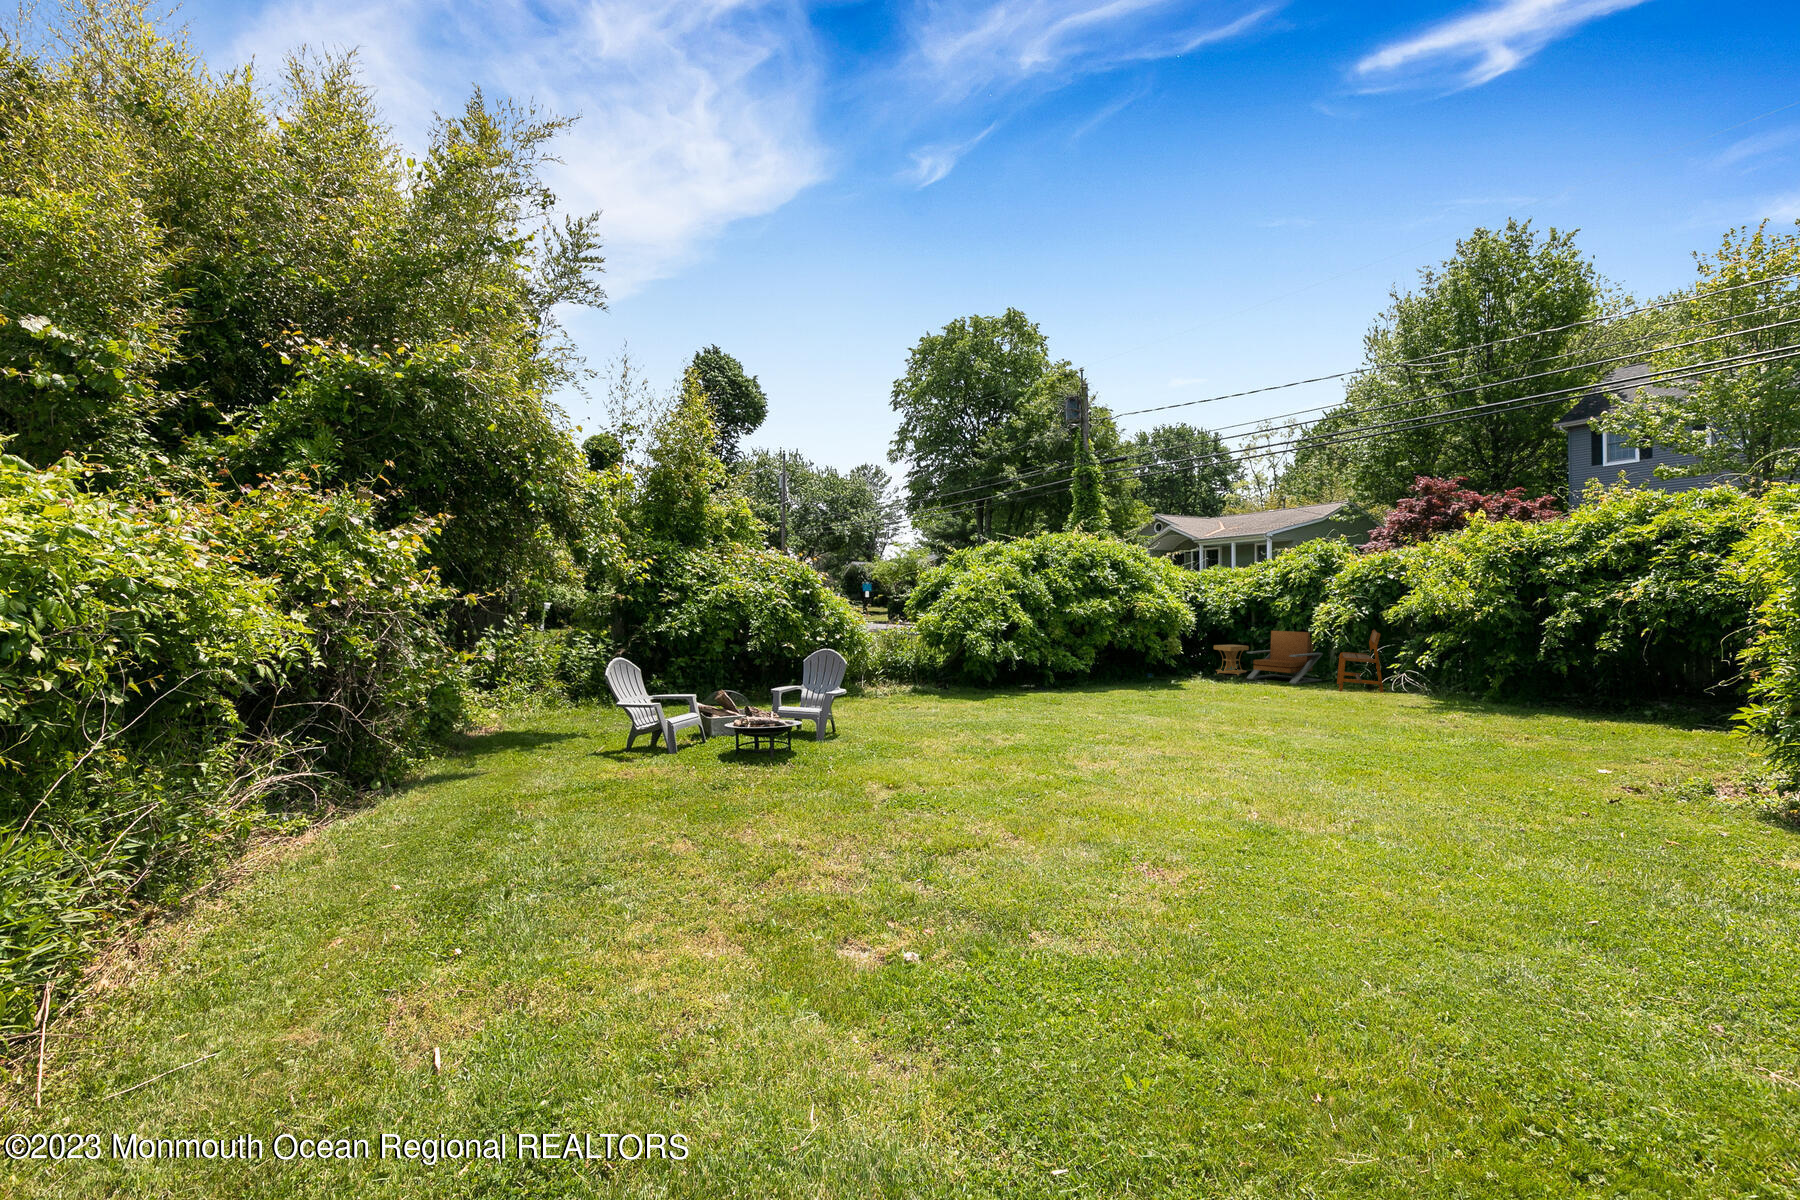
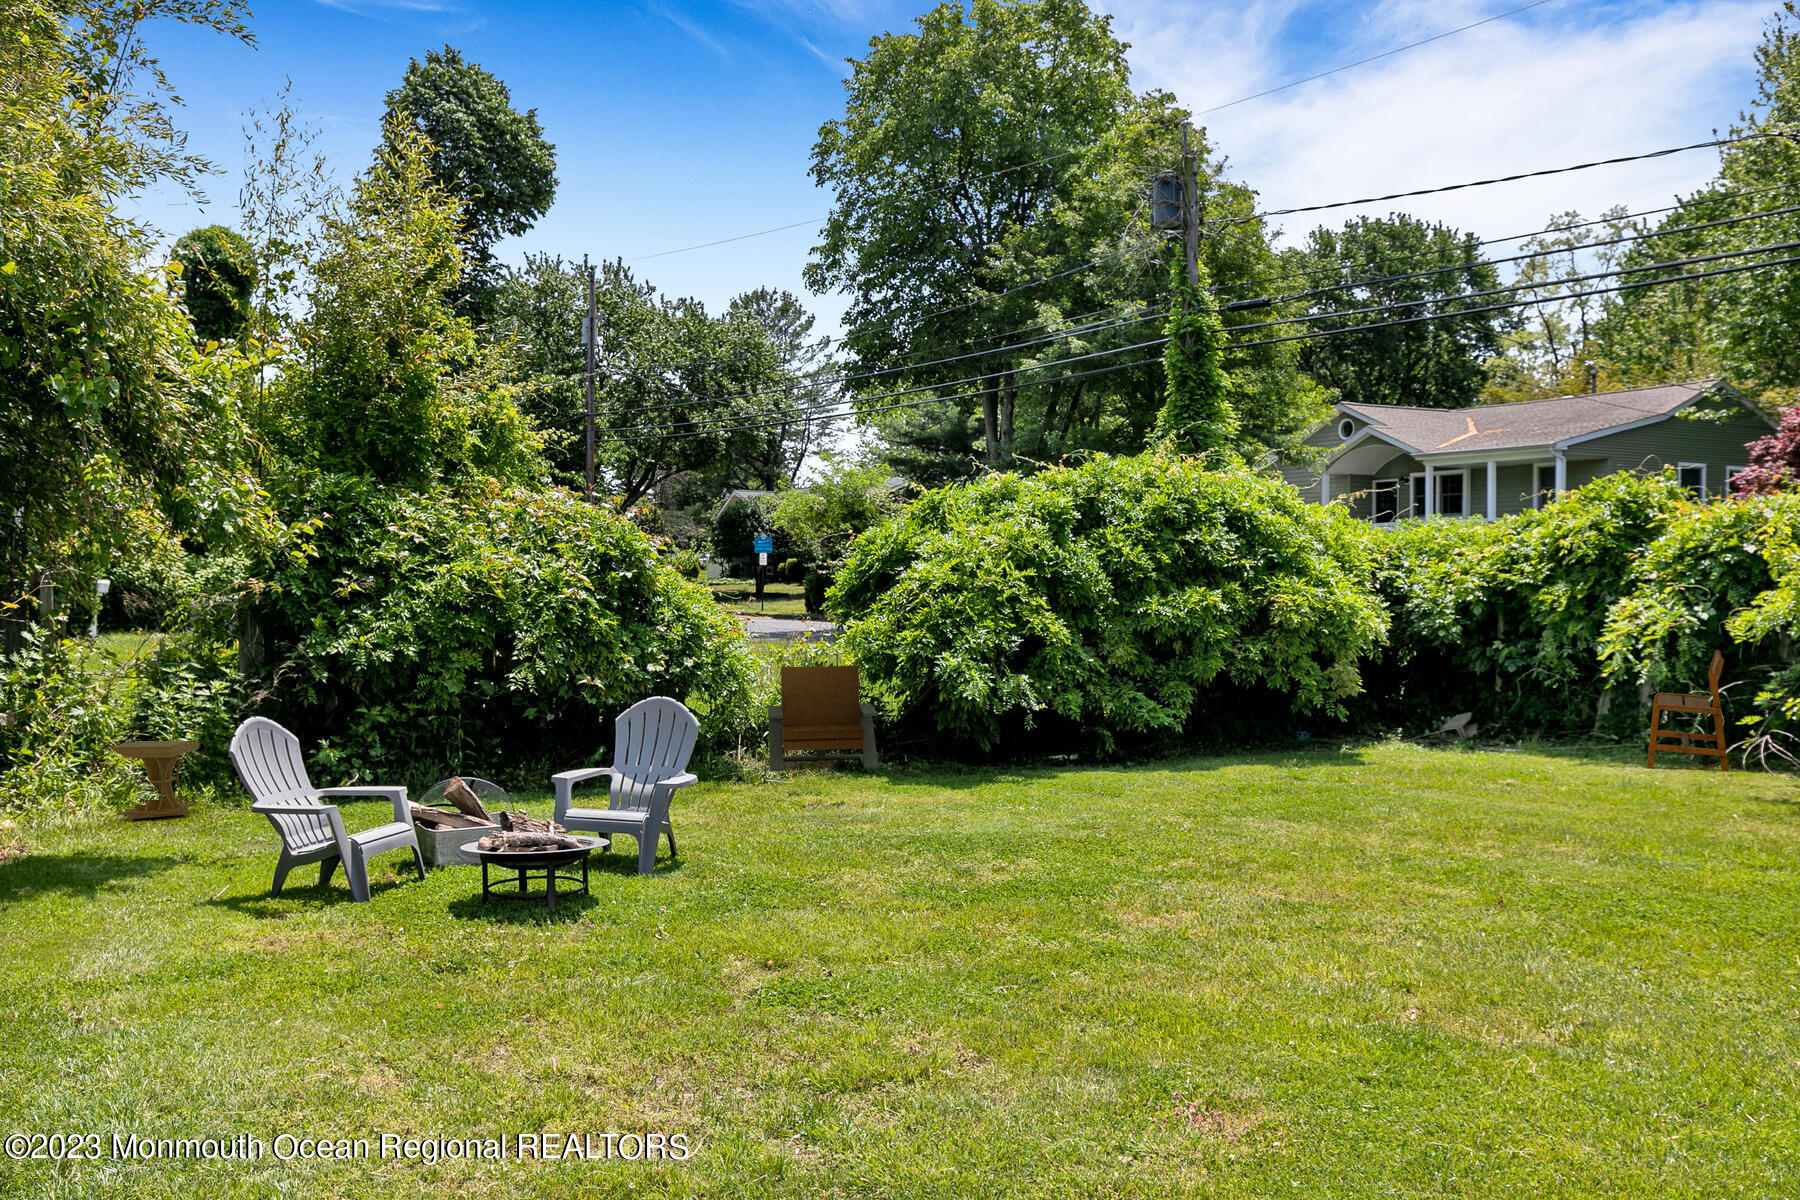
lounge chair: present [1247,631,1323,684] -> present [768,665,878,771]
side table: present [1214,645,1249,675] -> present [110,738,199,822]

